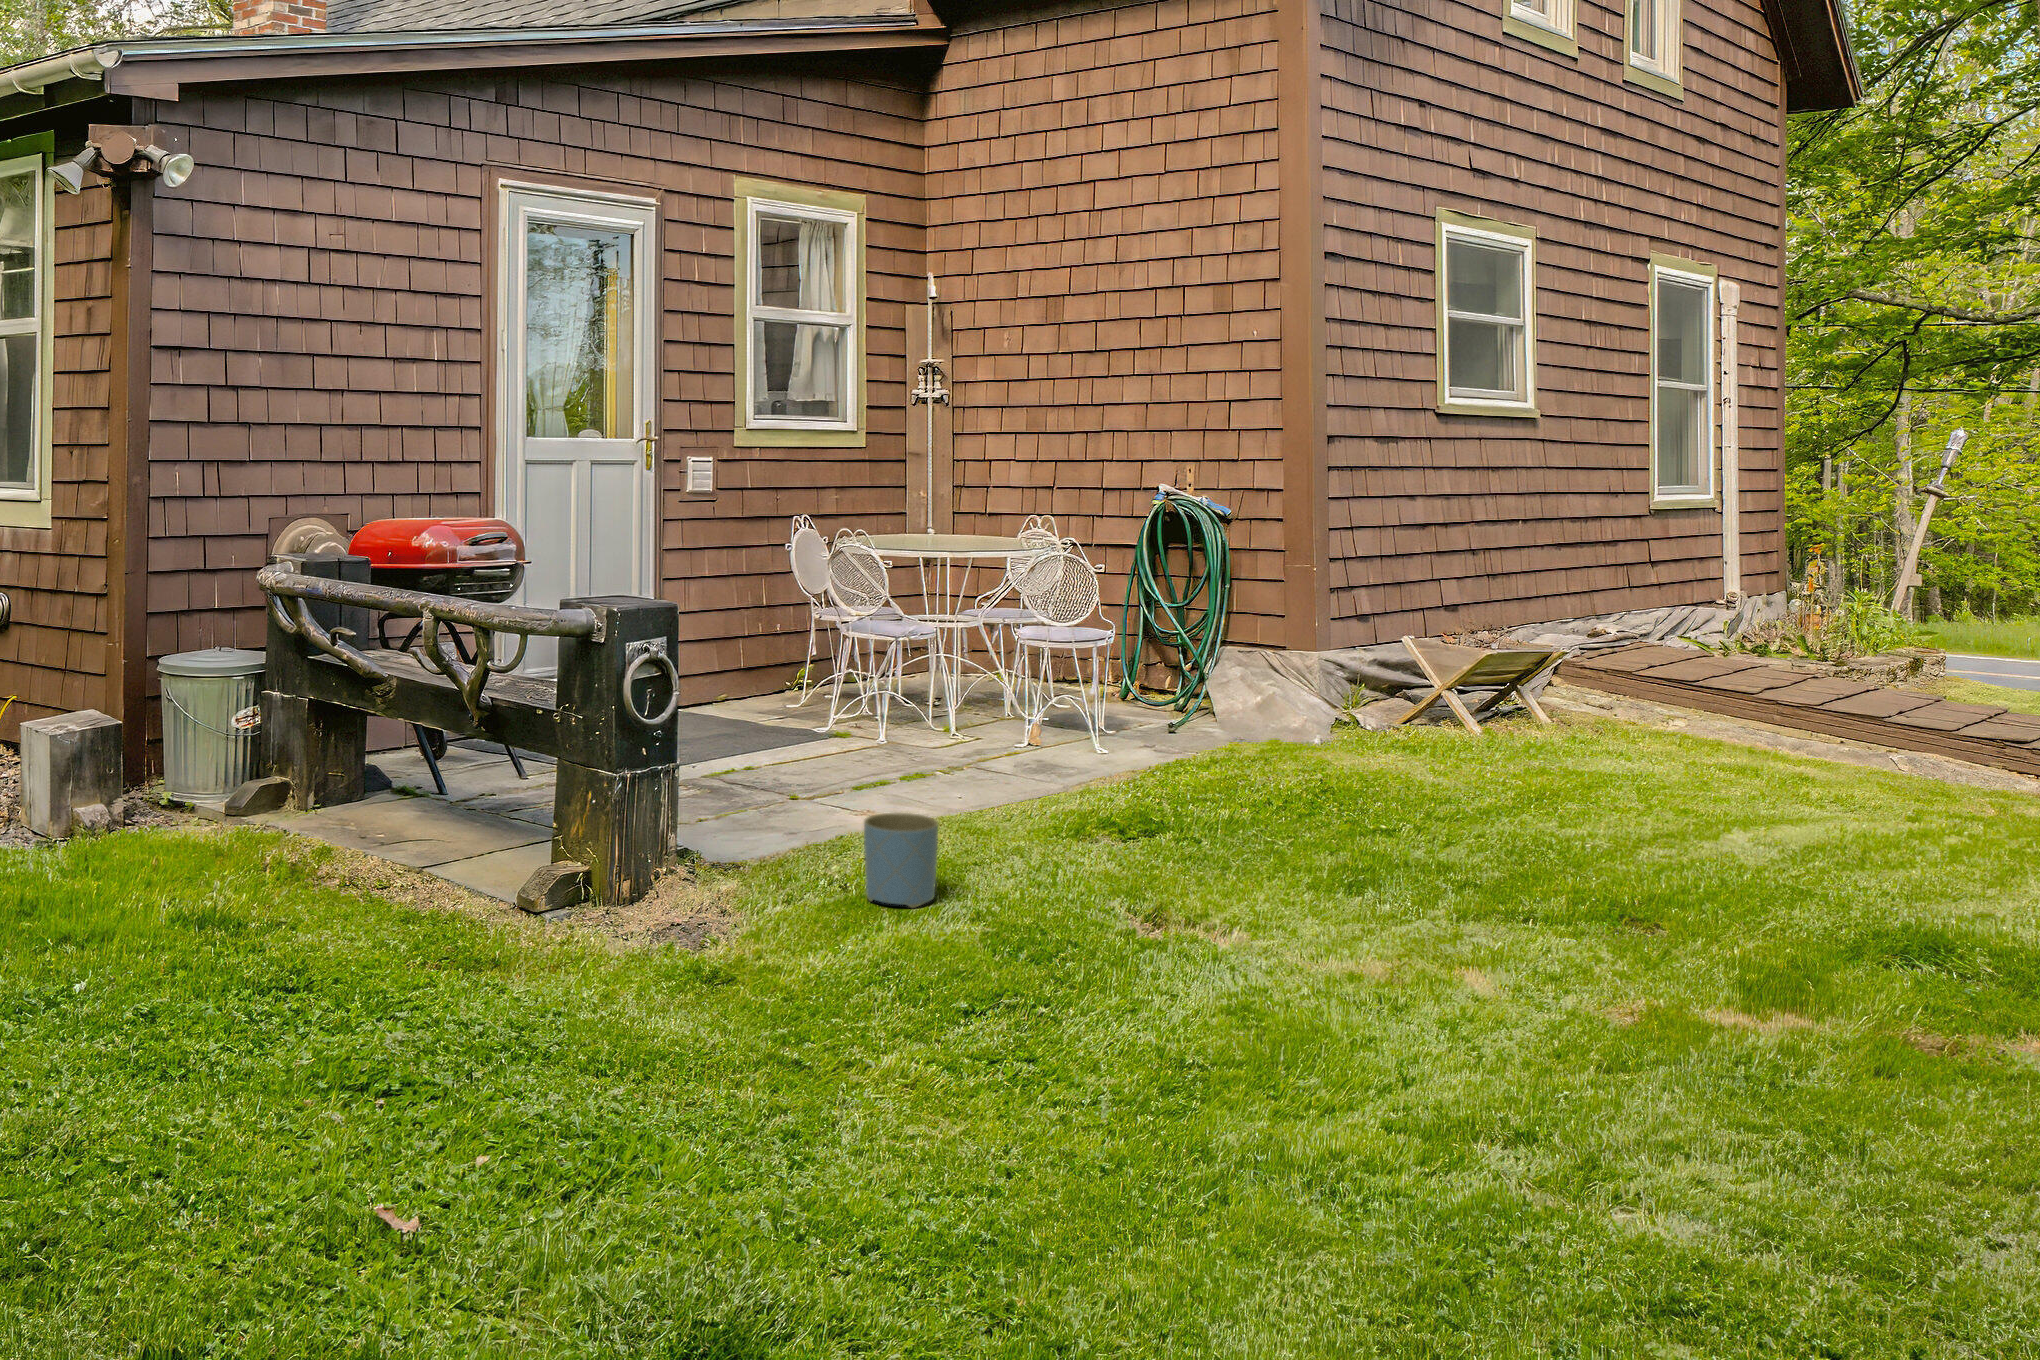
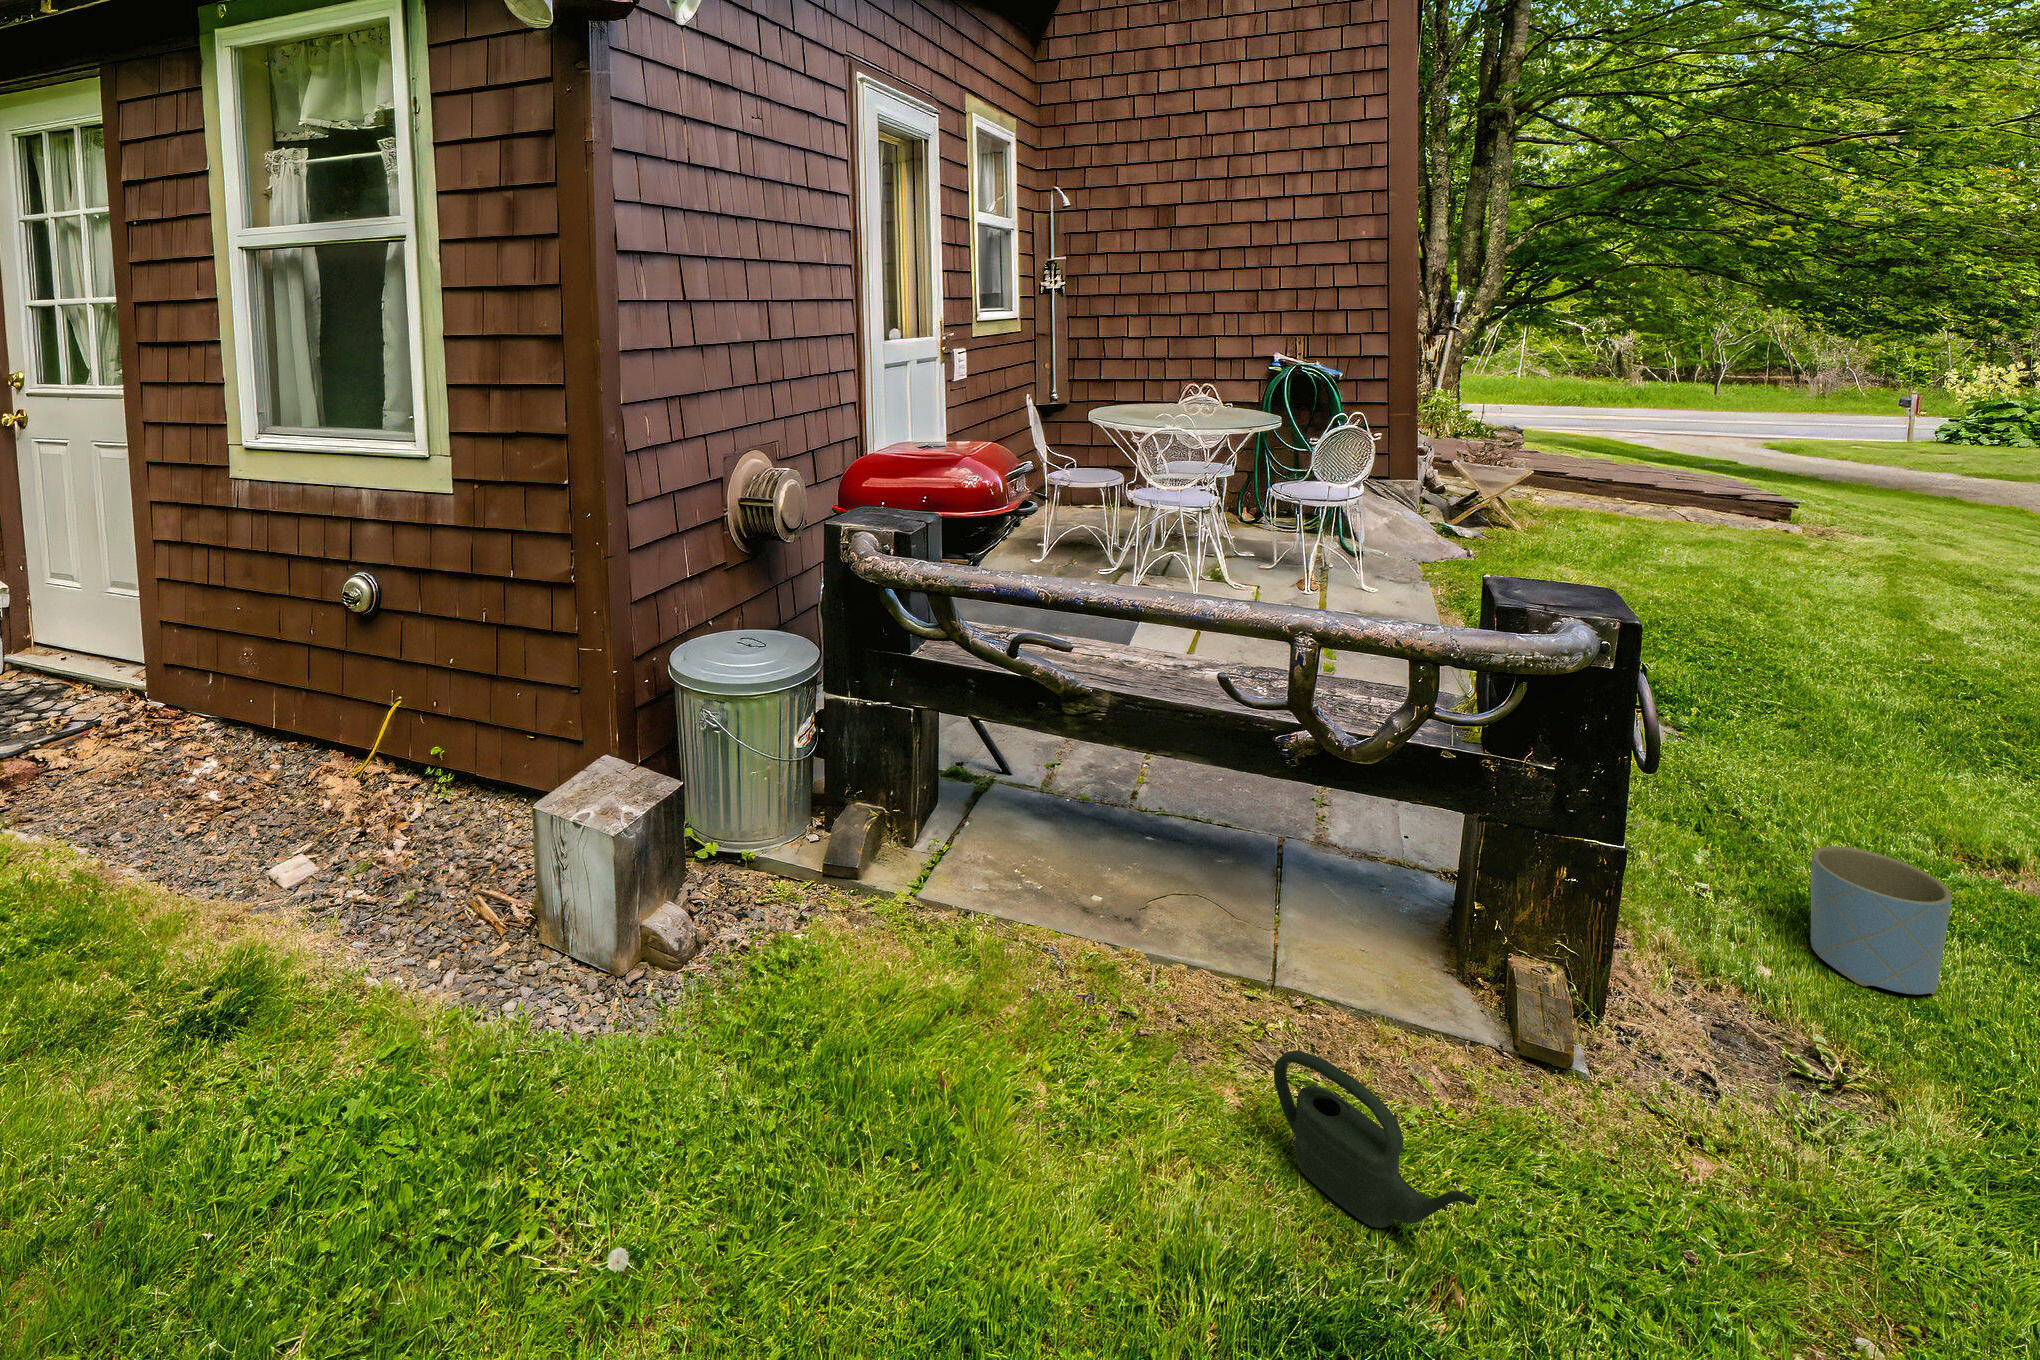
watering can: none [347,834,378,916] -> present [1274,1050,1476,1228]

